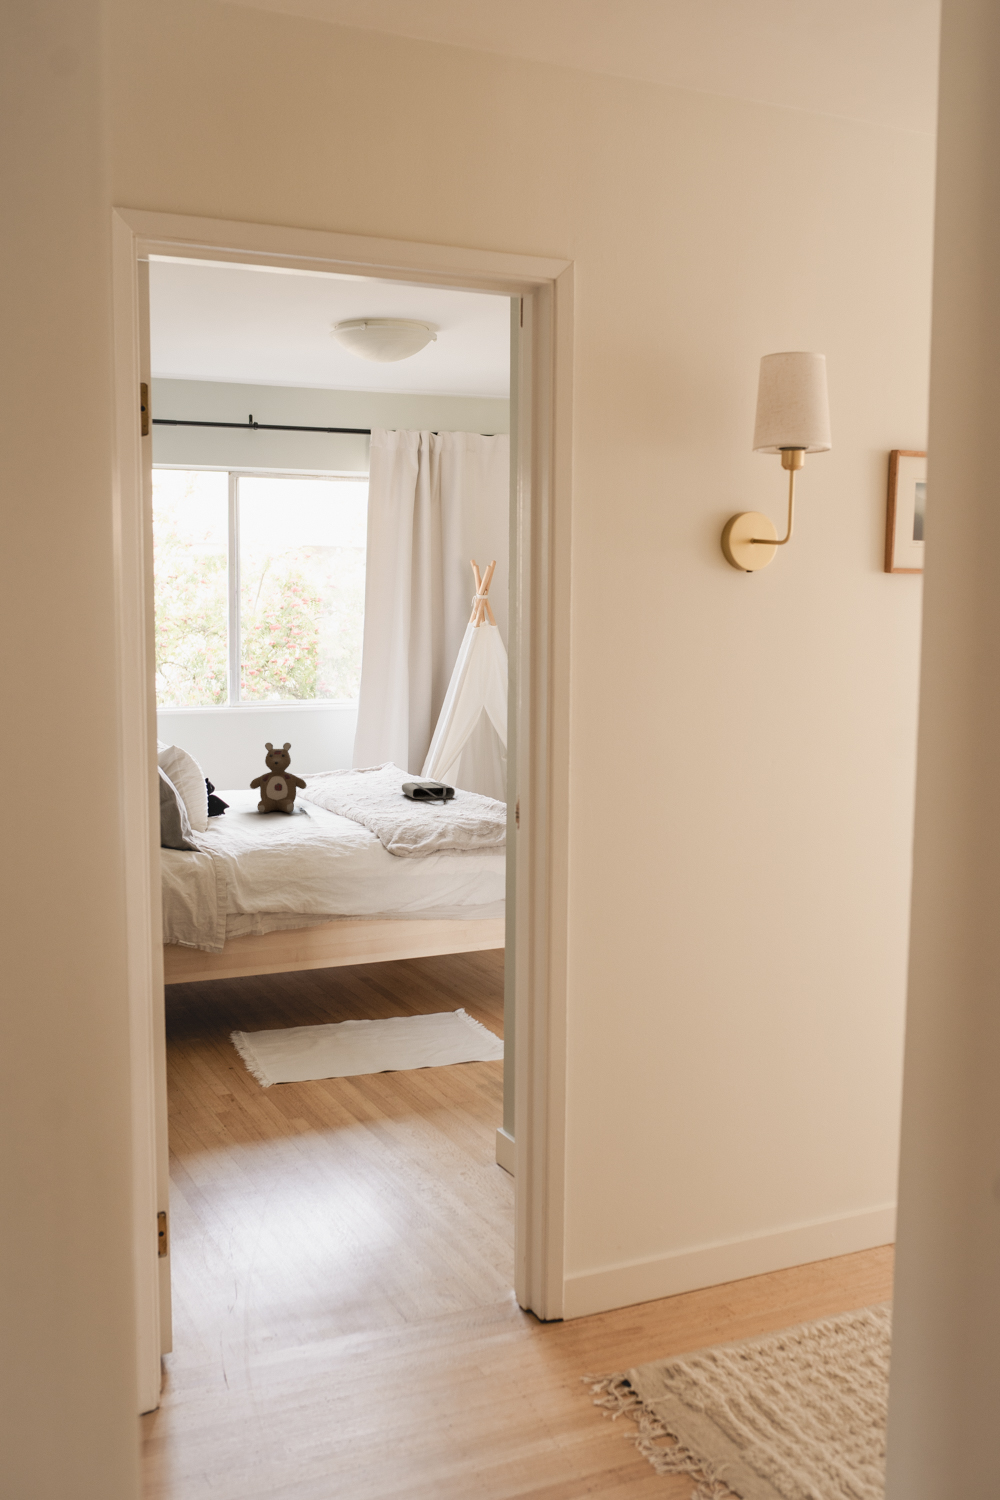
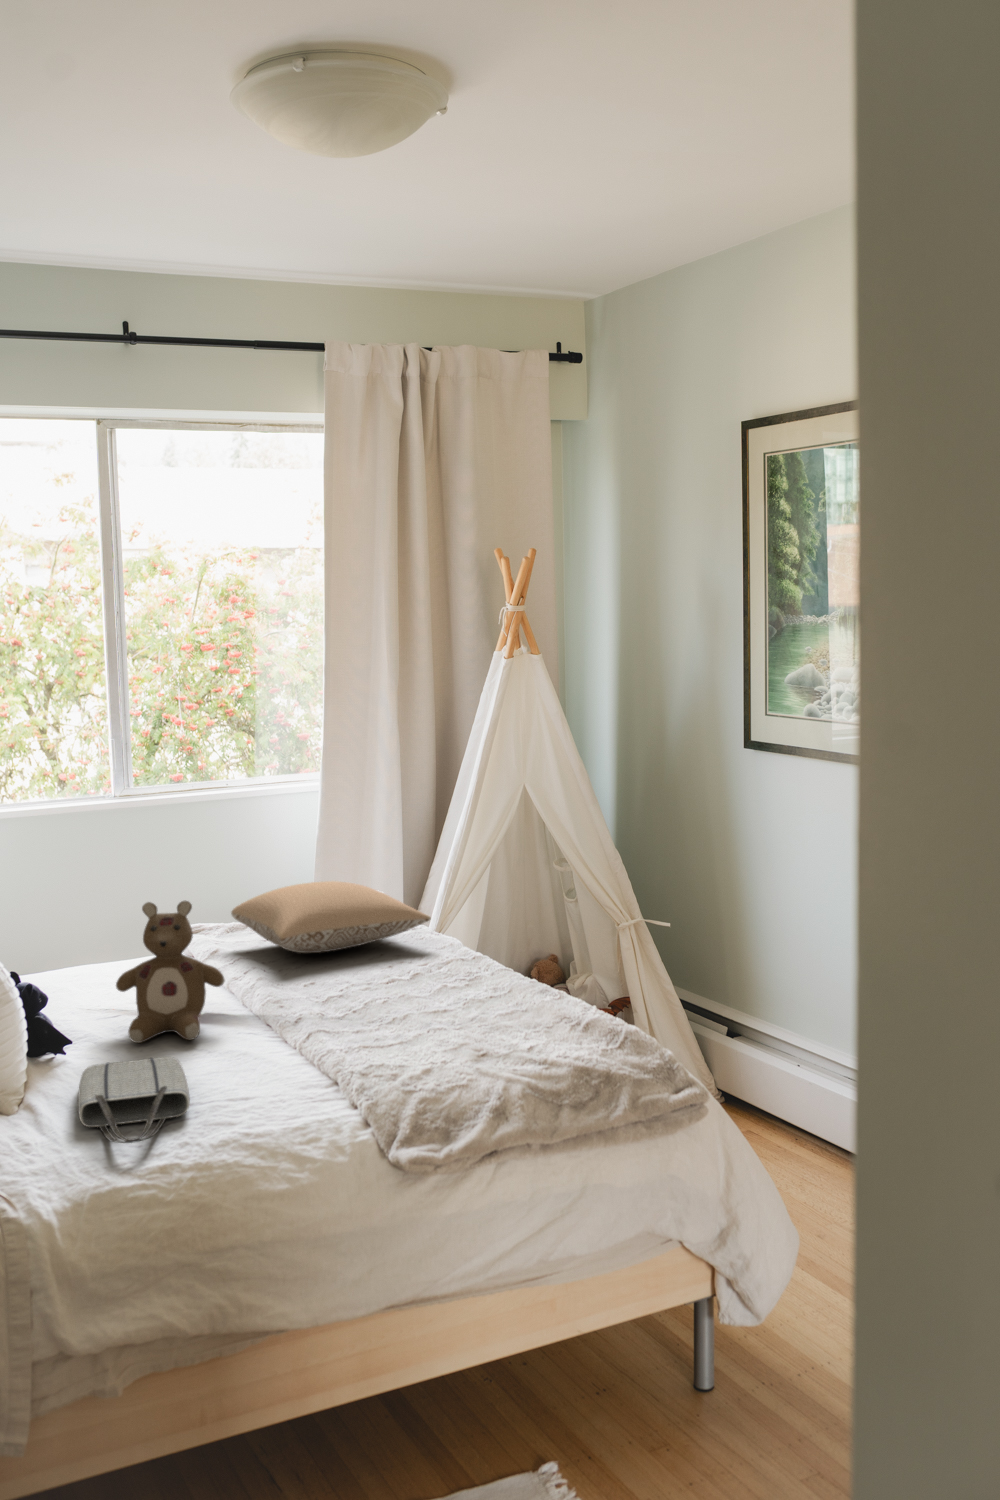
pillow: none [306,749,419,787] -> present [231,881,431,953]
tote bag: present [402,782,455,800] -> present [78,1057,190,1143]

